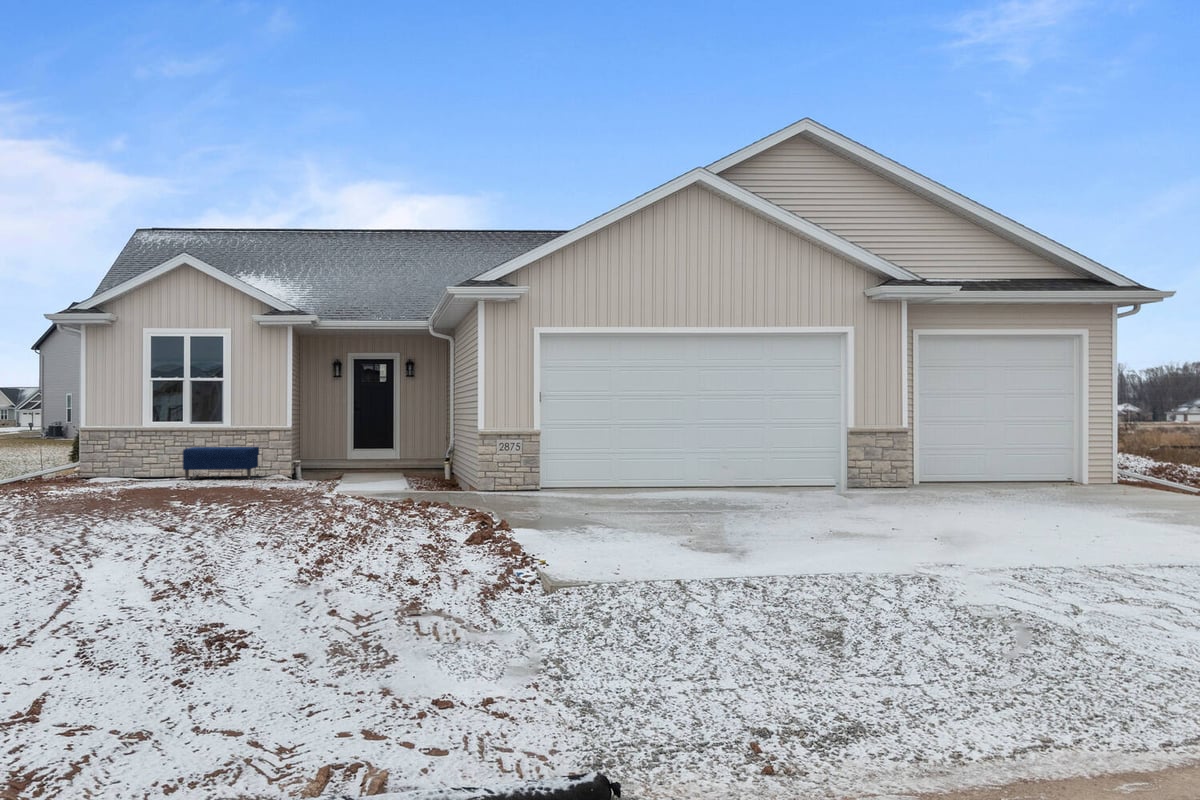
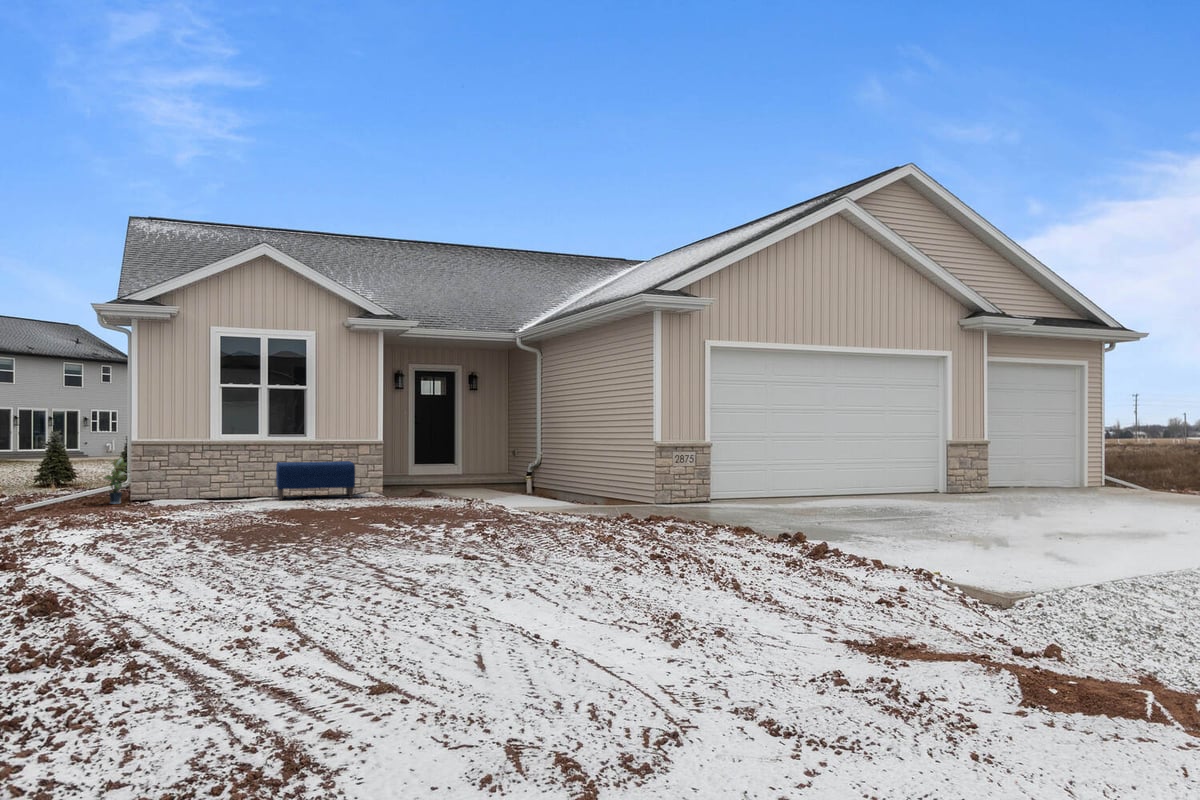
potted plant: none [57,441,82,480] -> present [105,458,127,504]

